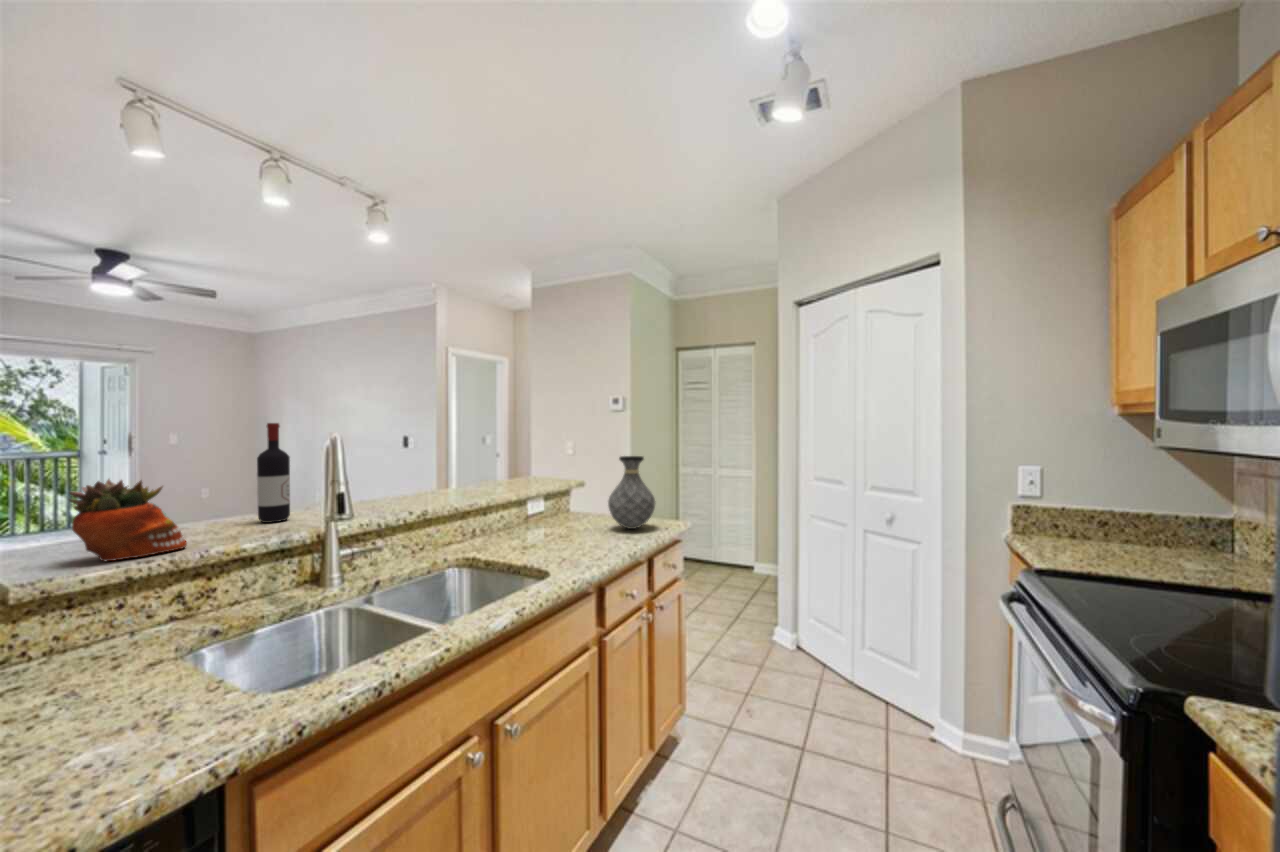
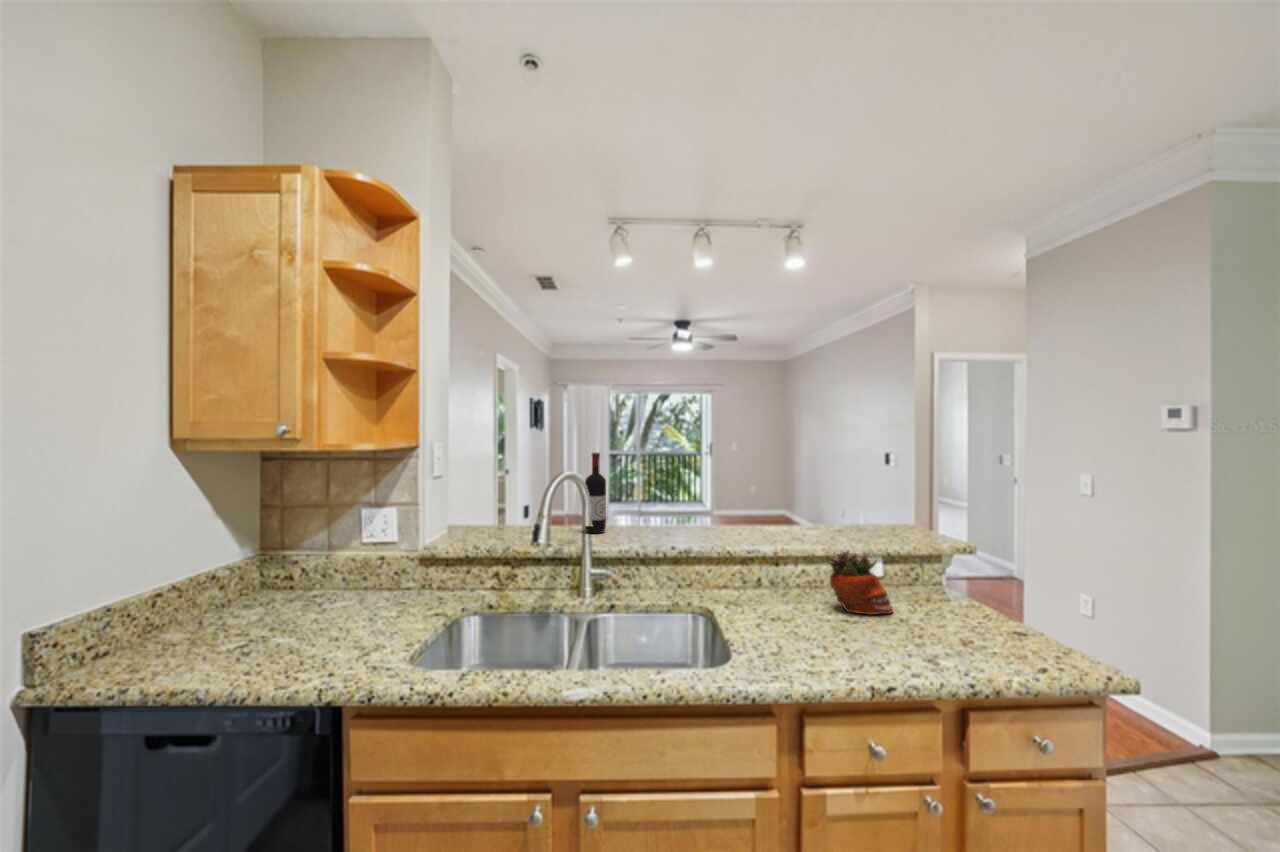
vase: present [608,456,655,529] -> none [932,522,1028,650]
succulent planter: present [70,479,187,561] -> present [830,551,893,615]

